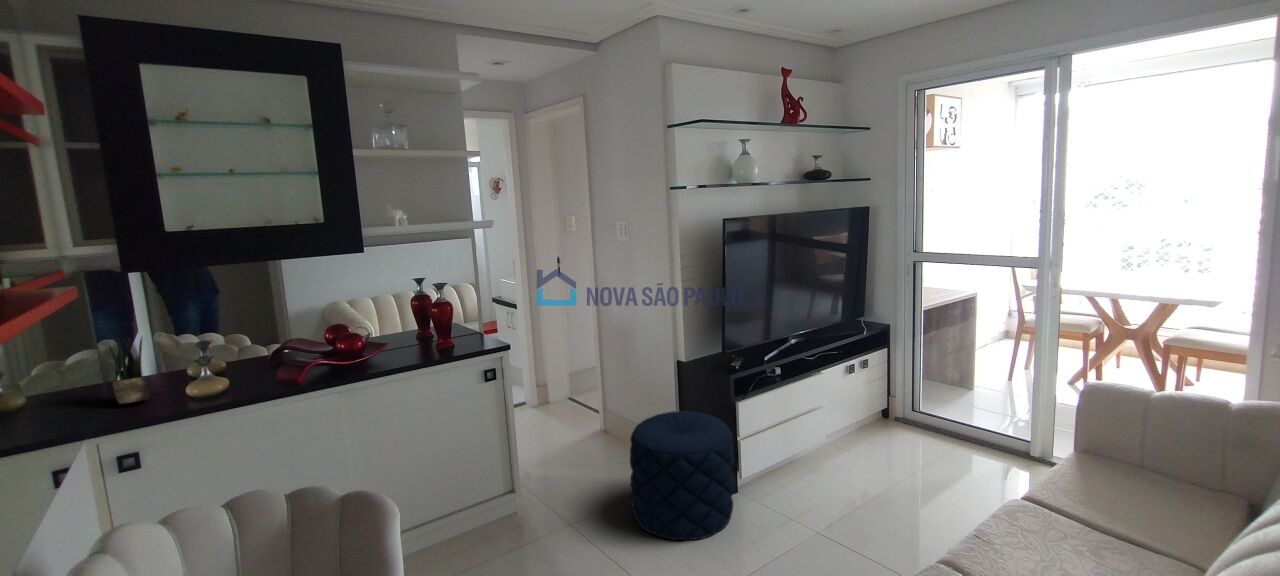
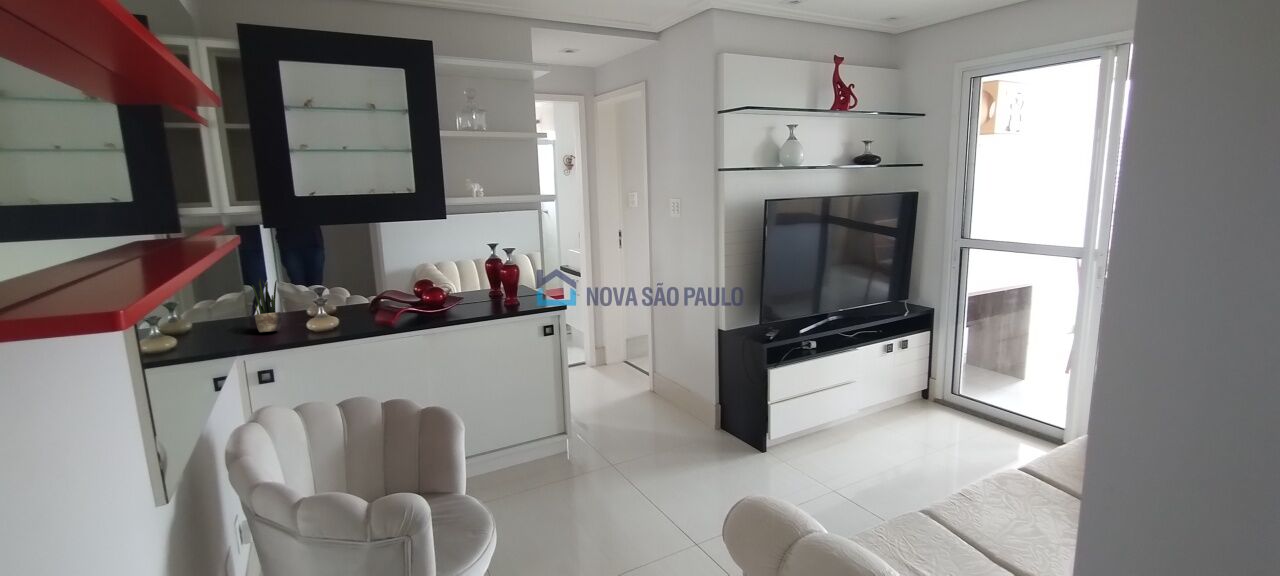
pouf: present [630,411,734,540] -> none [667,374,761,486]

